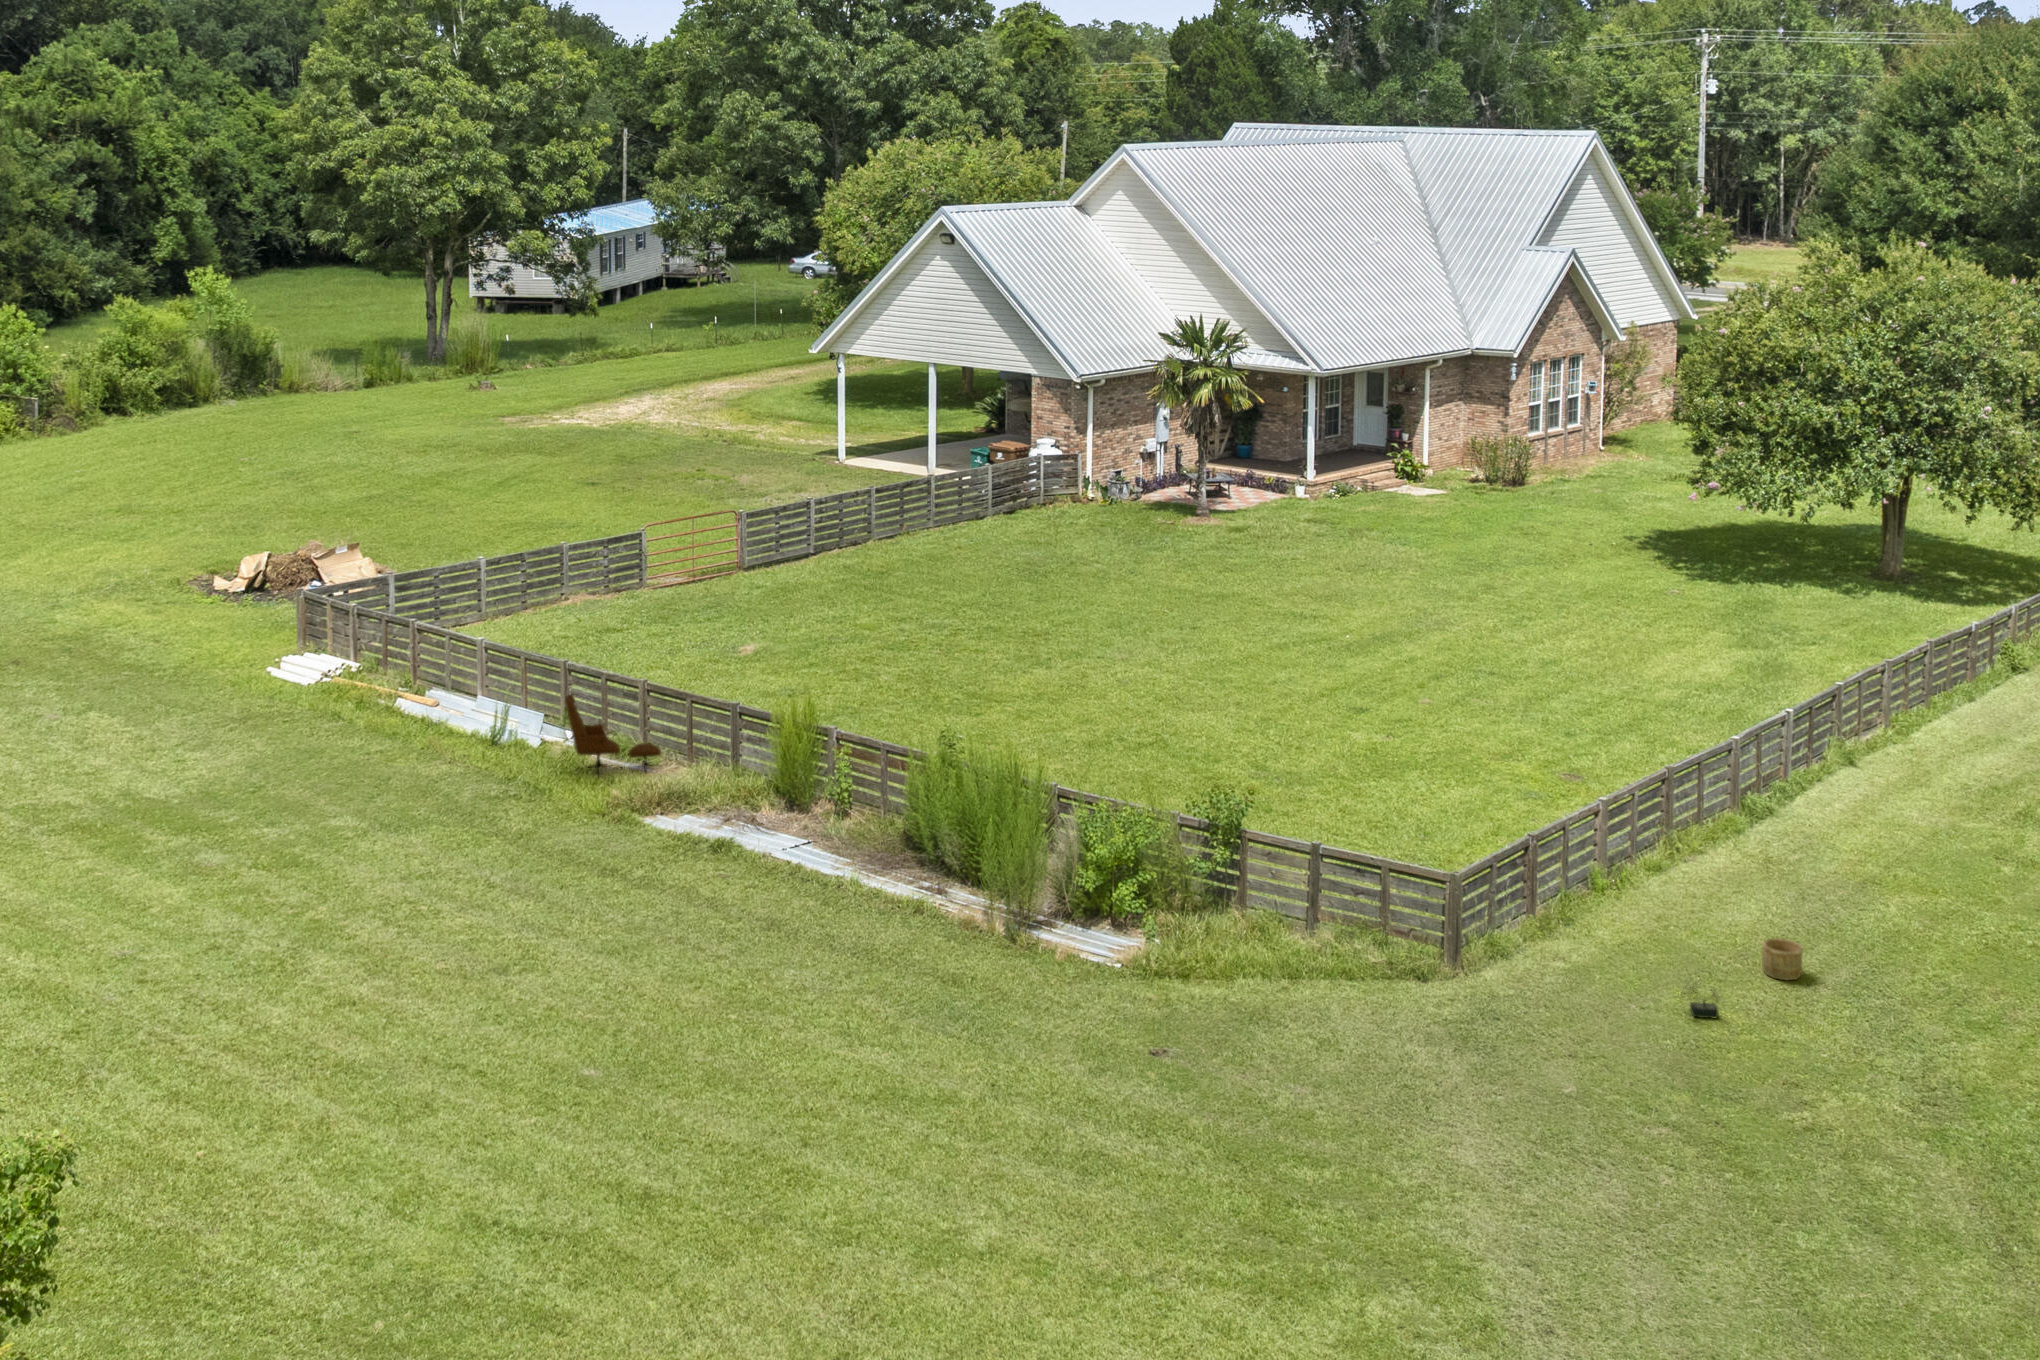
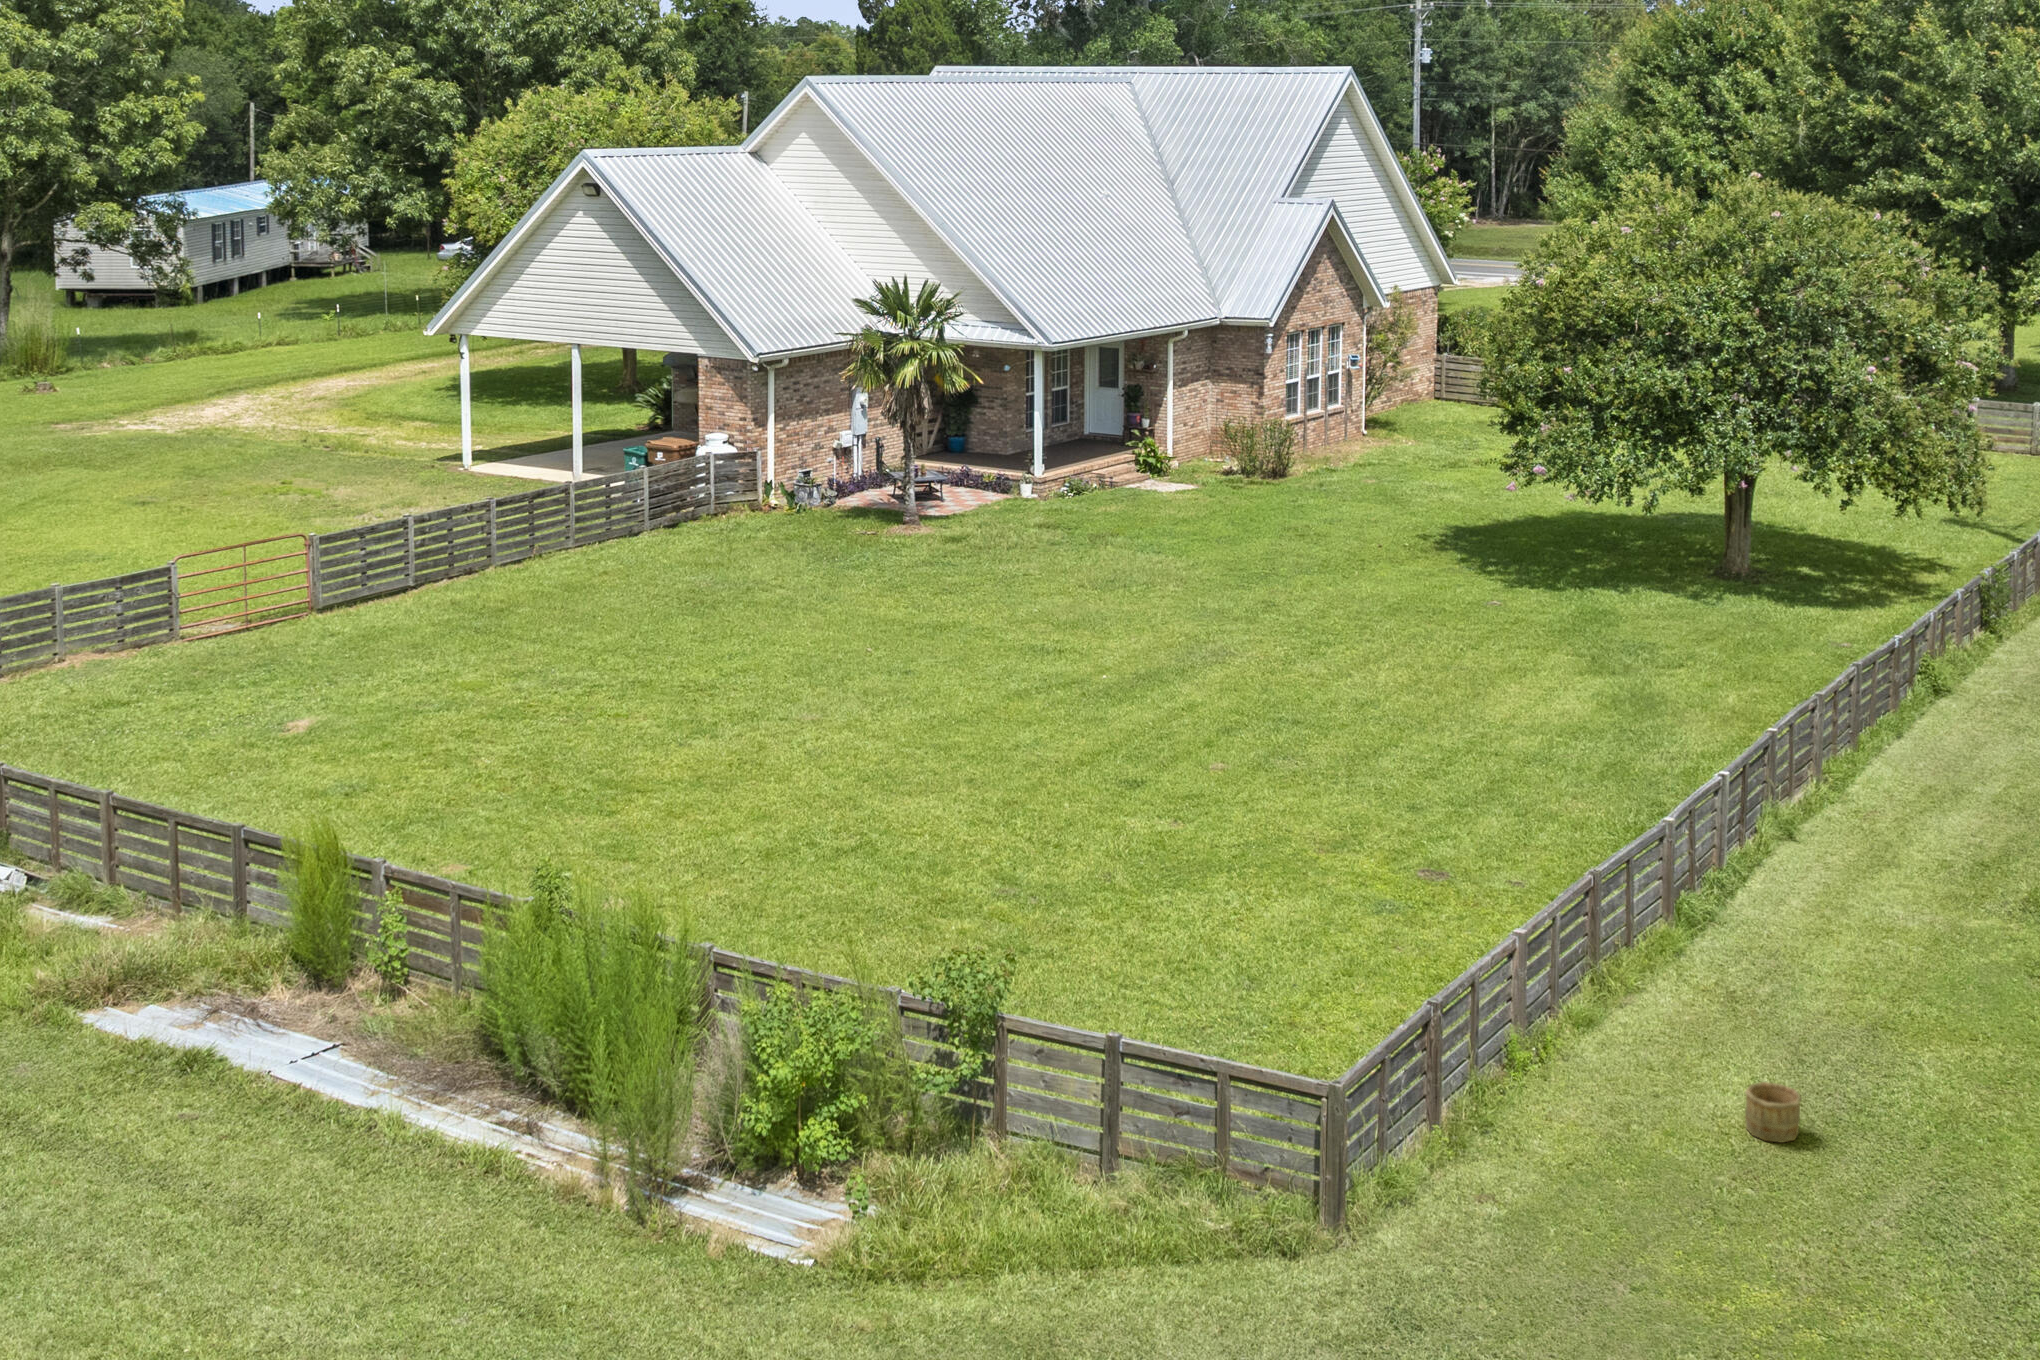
lounge chair: present [565,694,661,775] -> none [18,809,172,931]
decorative plant: present [1683,980,1721,1018] -> none [1658,1158,1719,1214]

